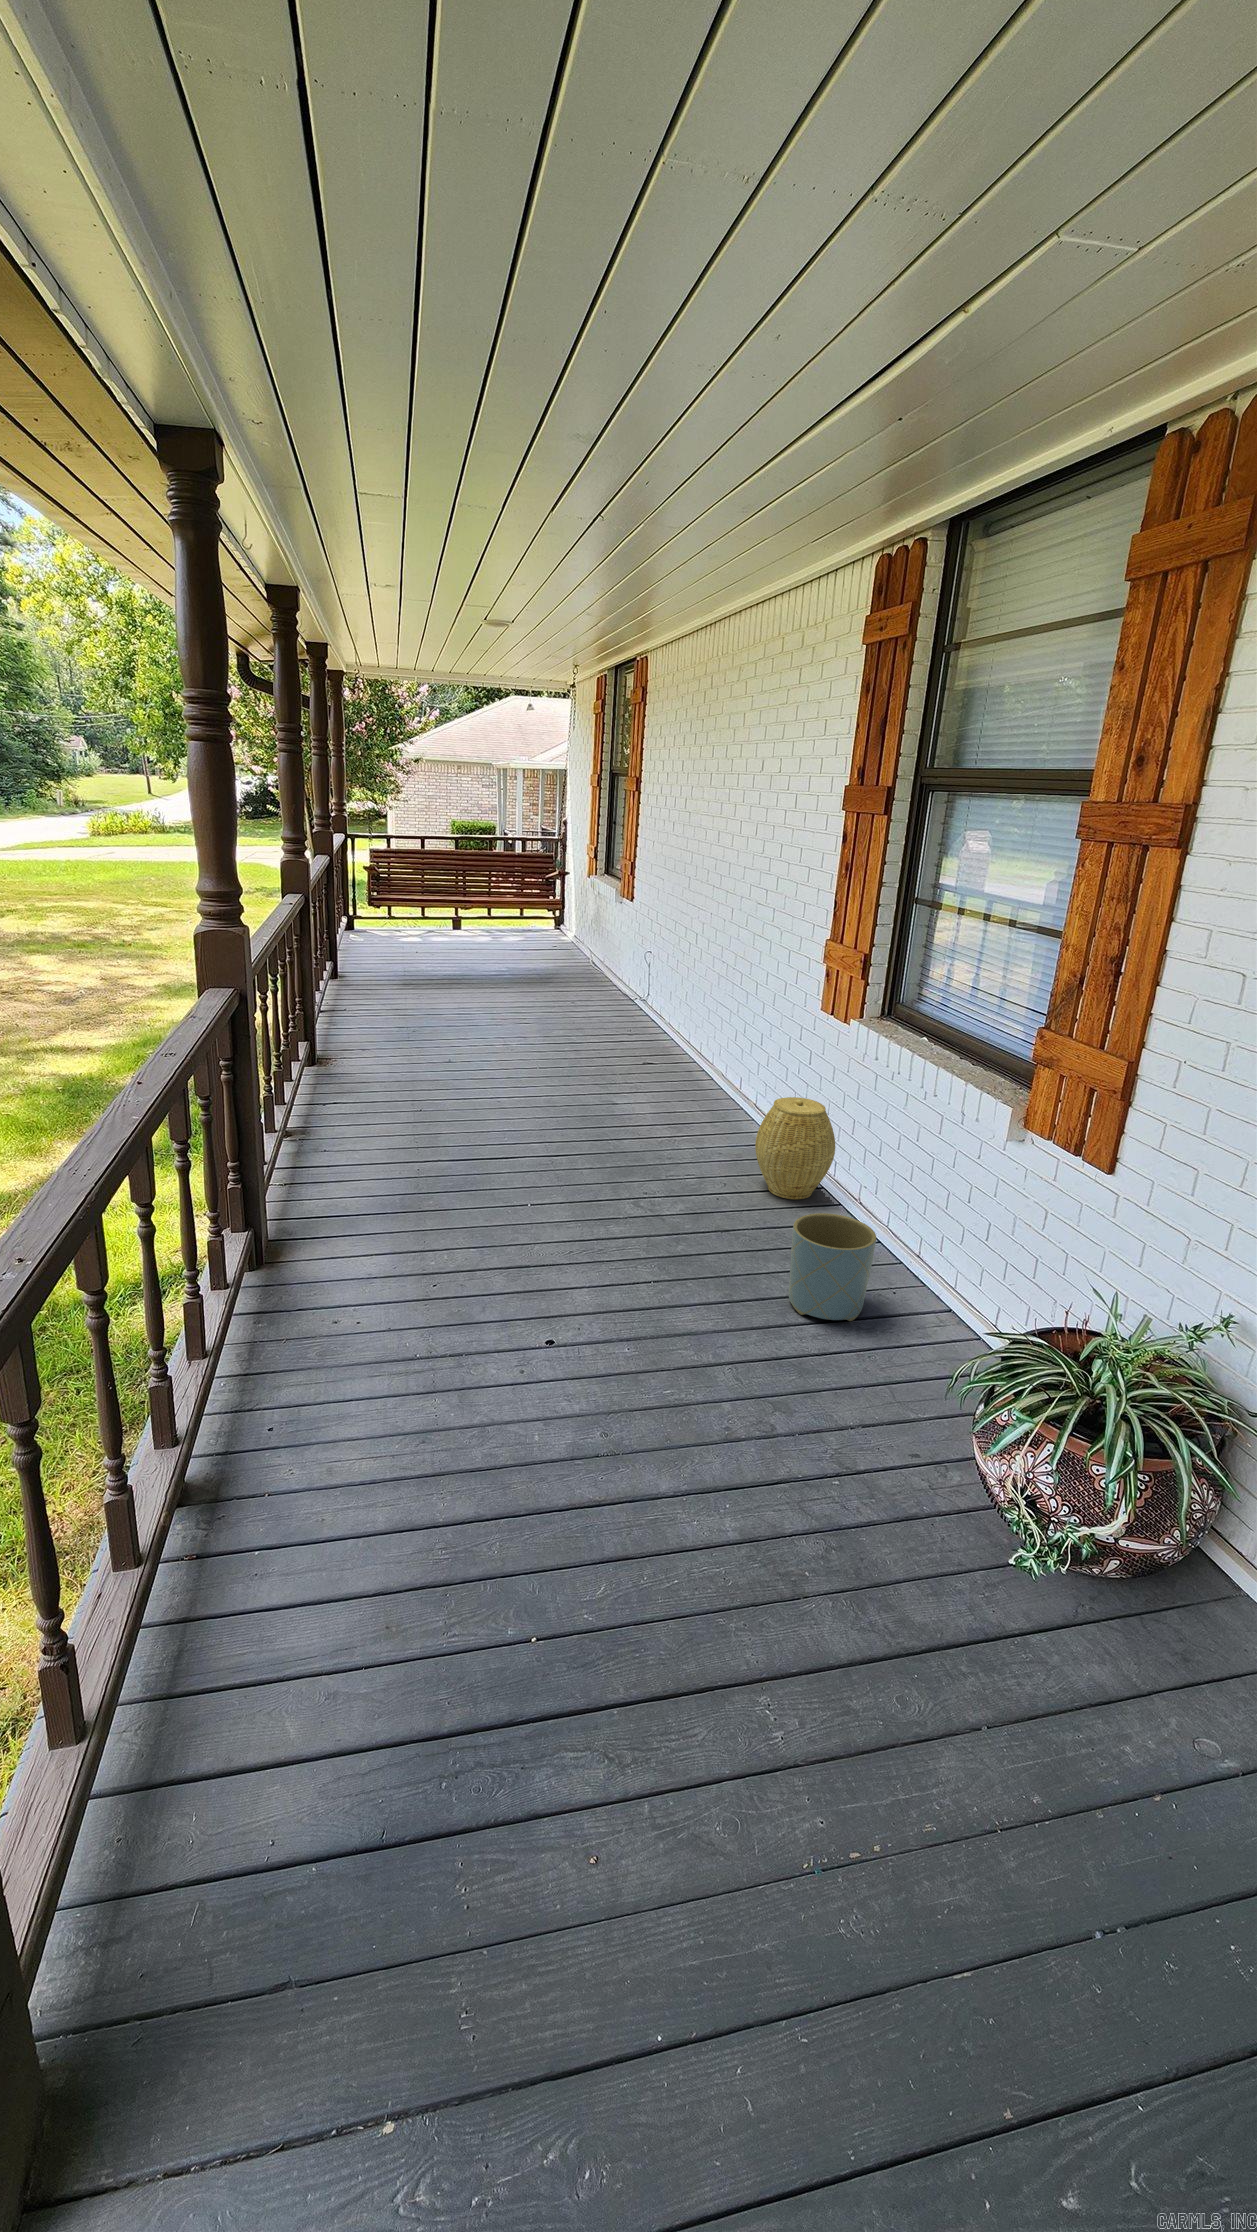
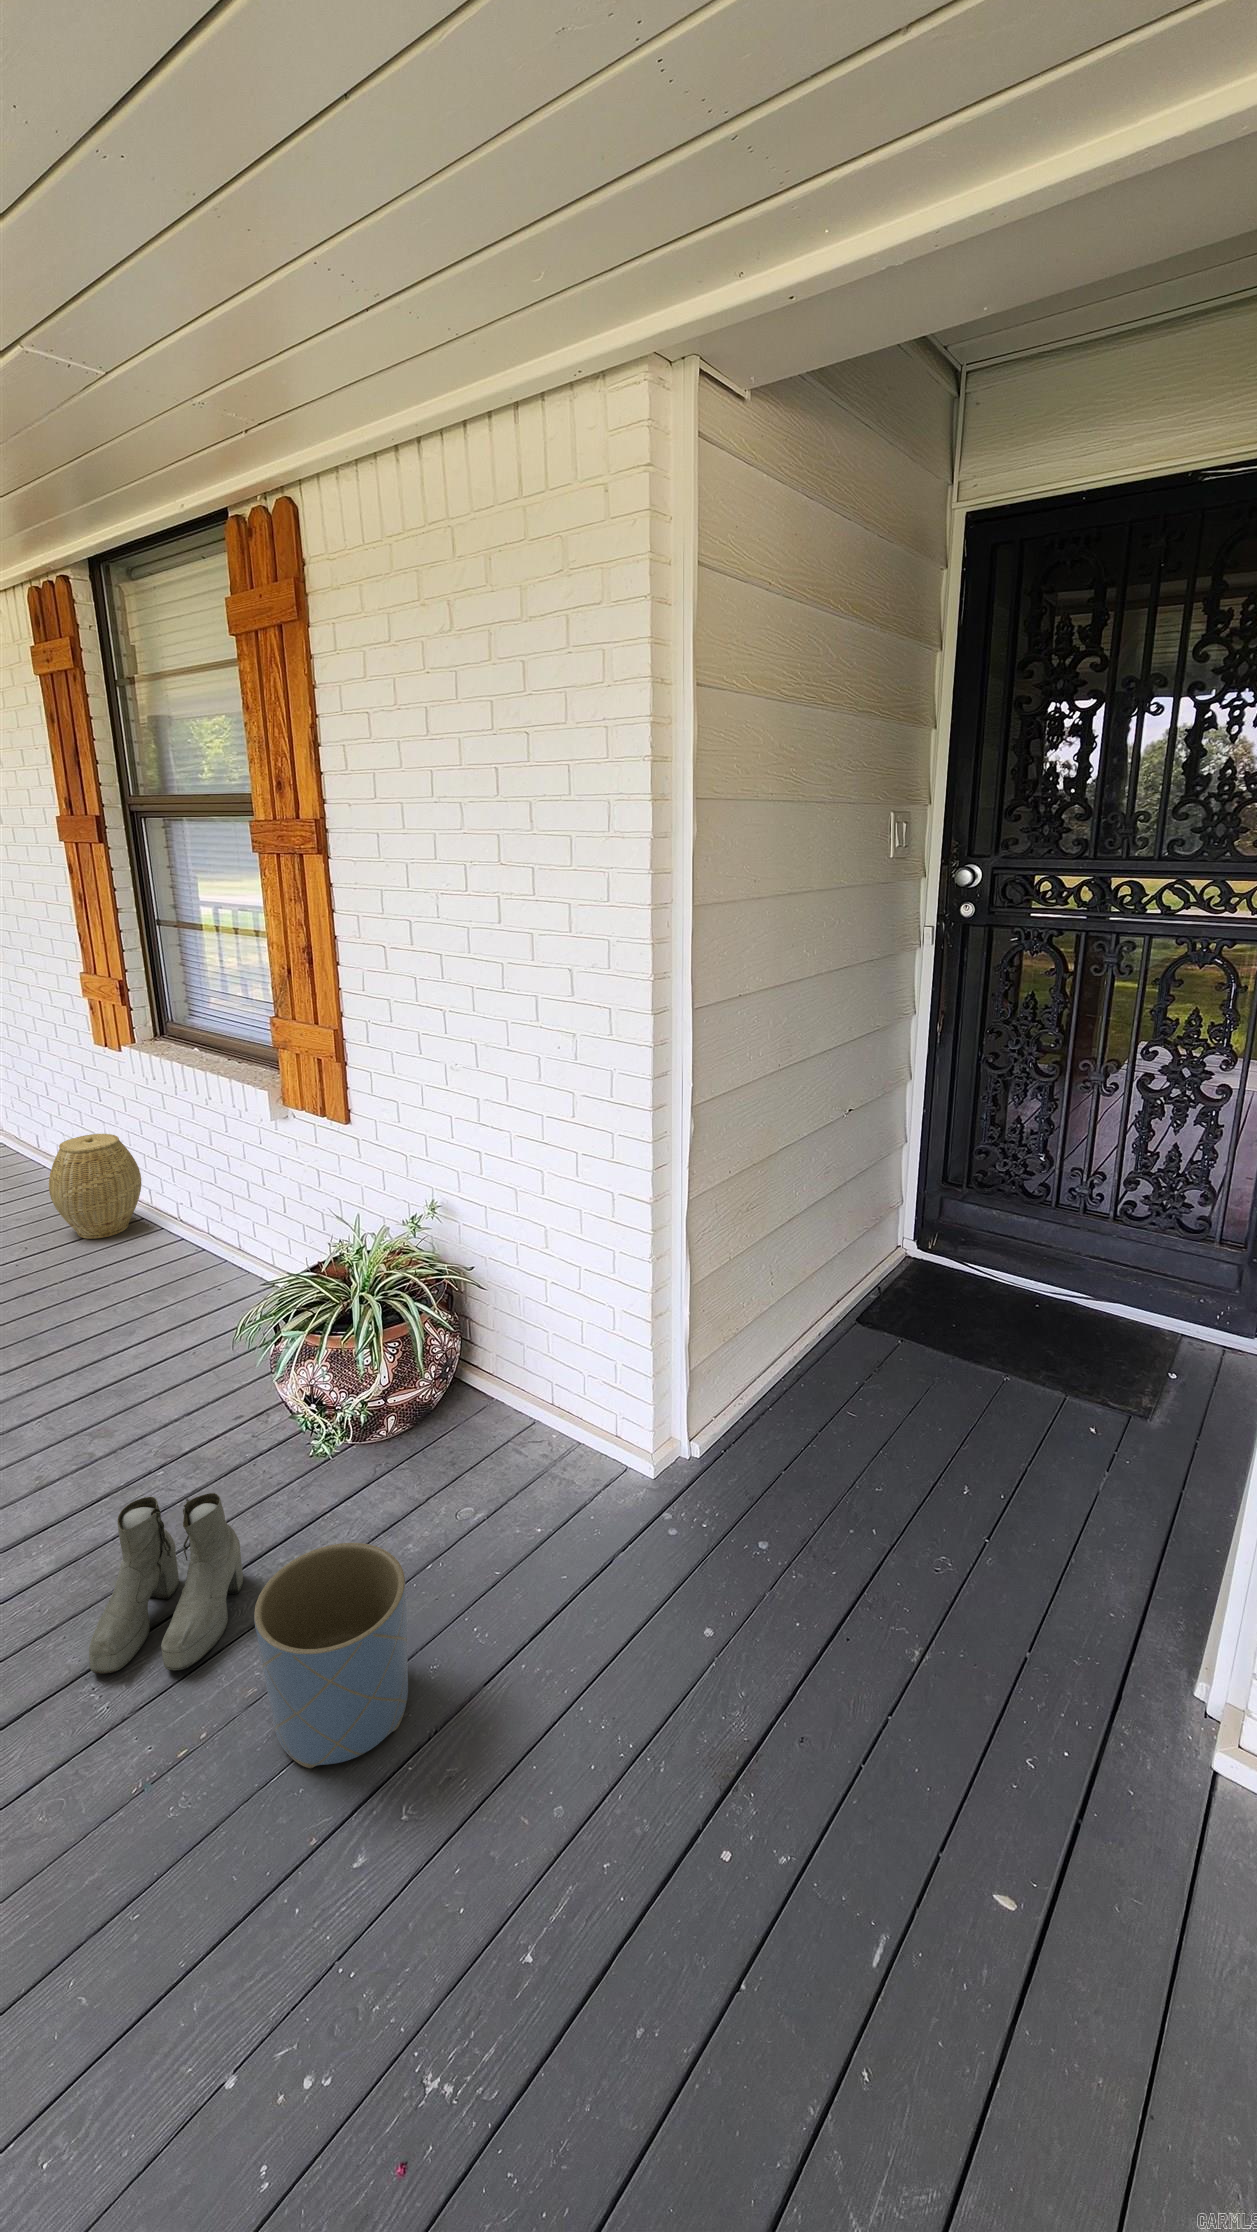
planter: present [789,1213,876,1321] -> present [254,1543,408,1768]
boots: none [767,1541,931,1762] -> present [89,1493,243,1674]

